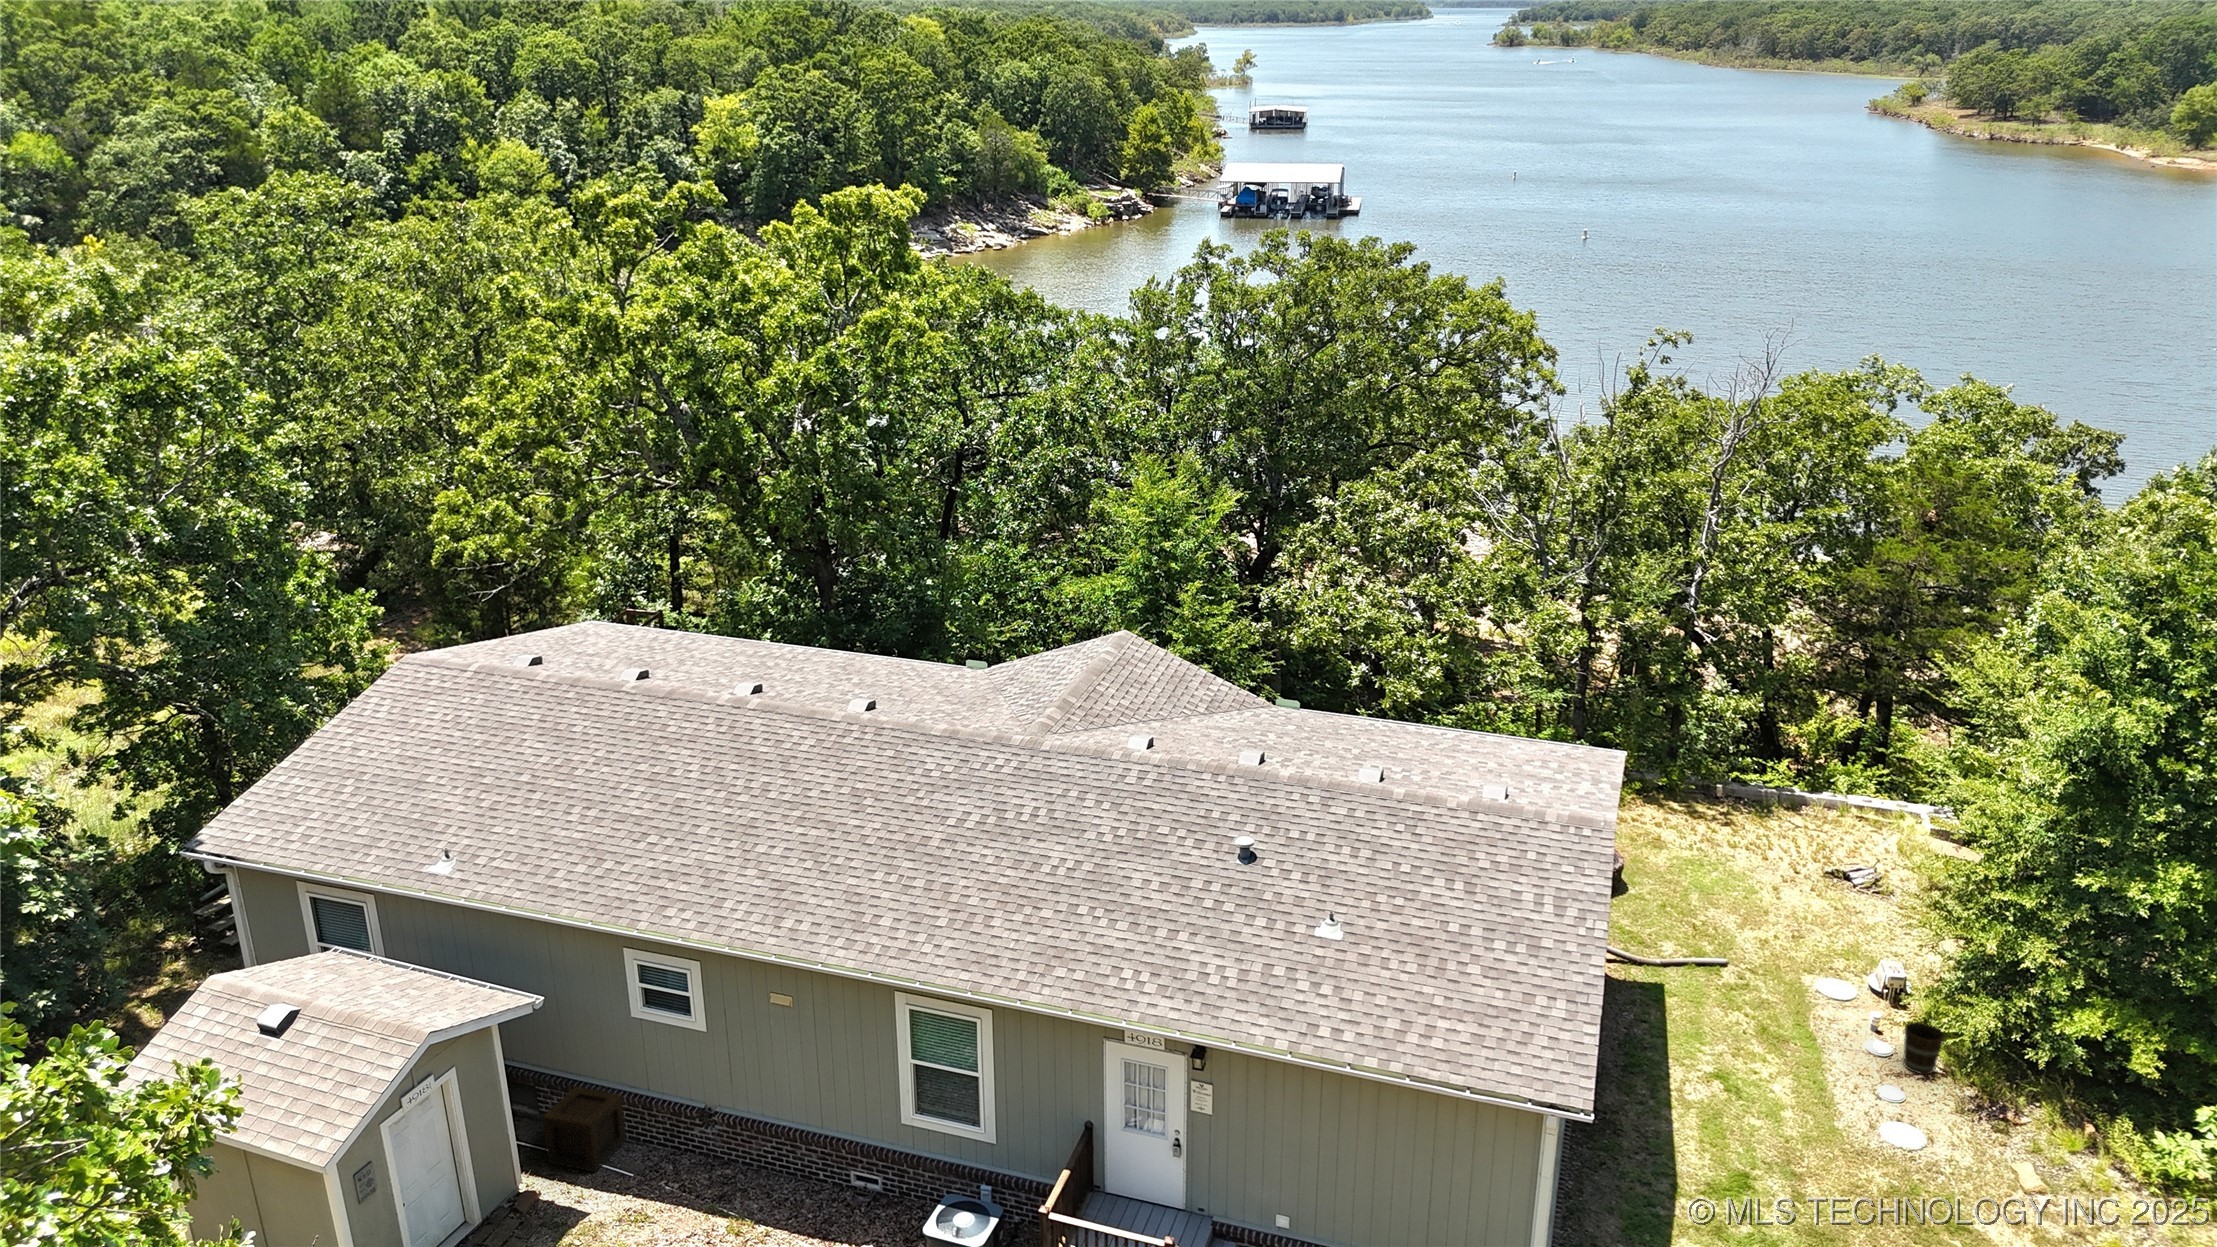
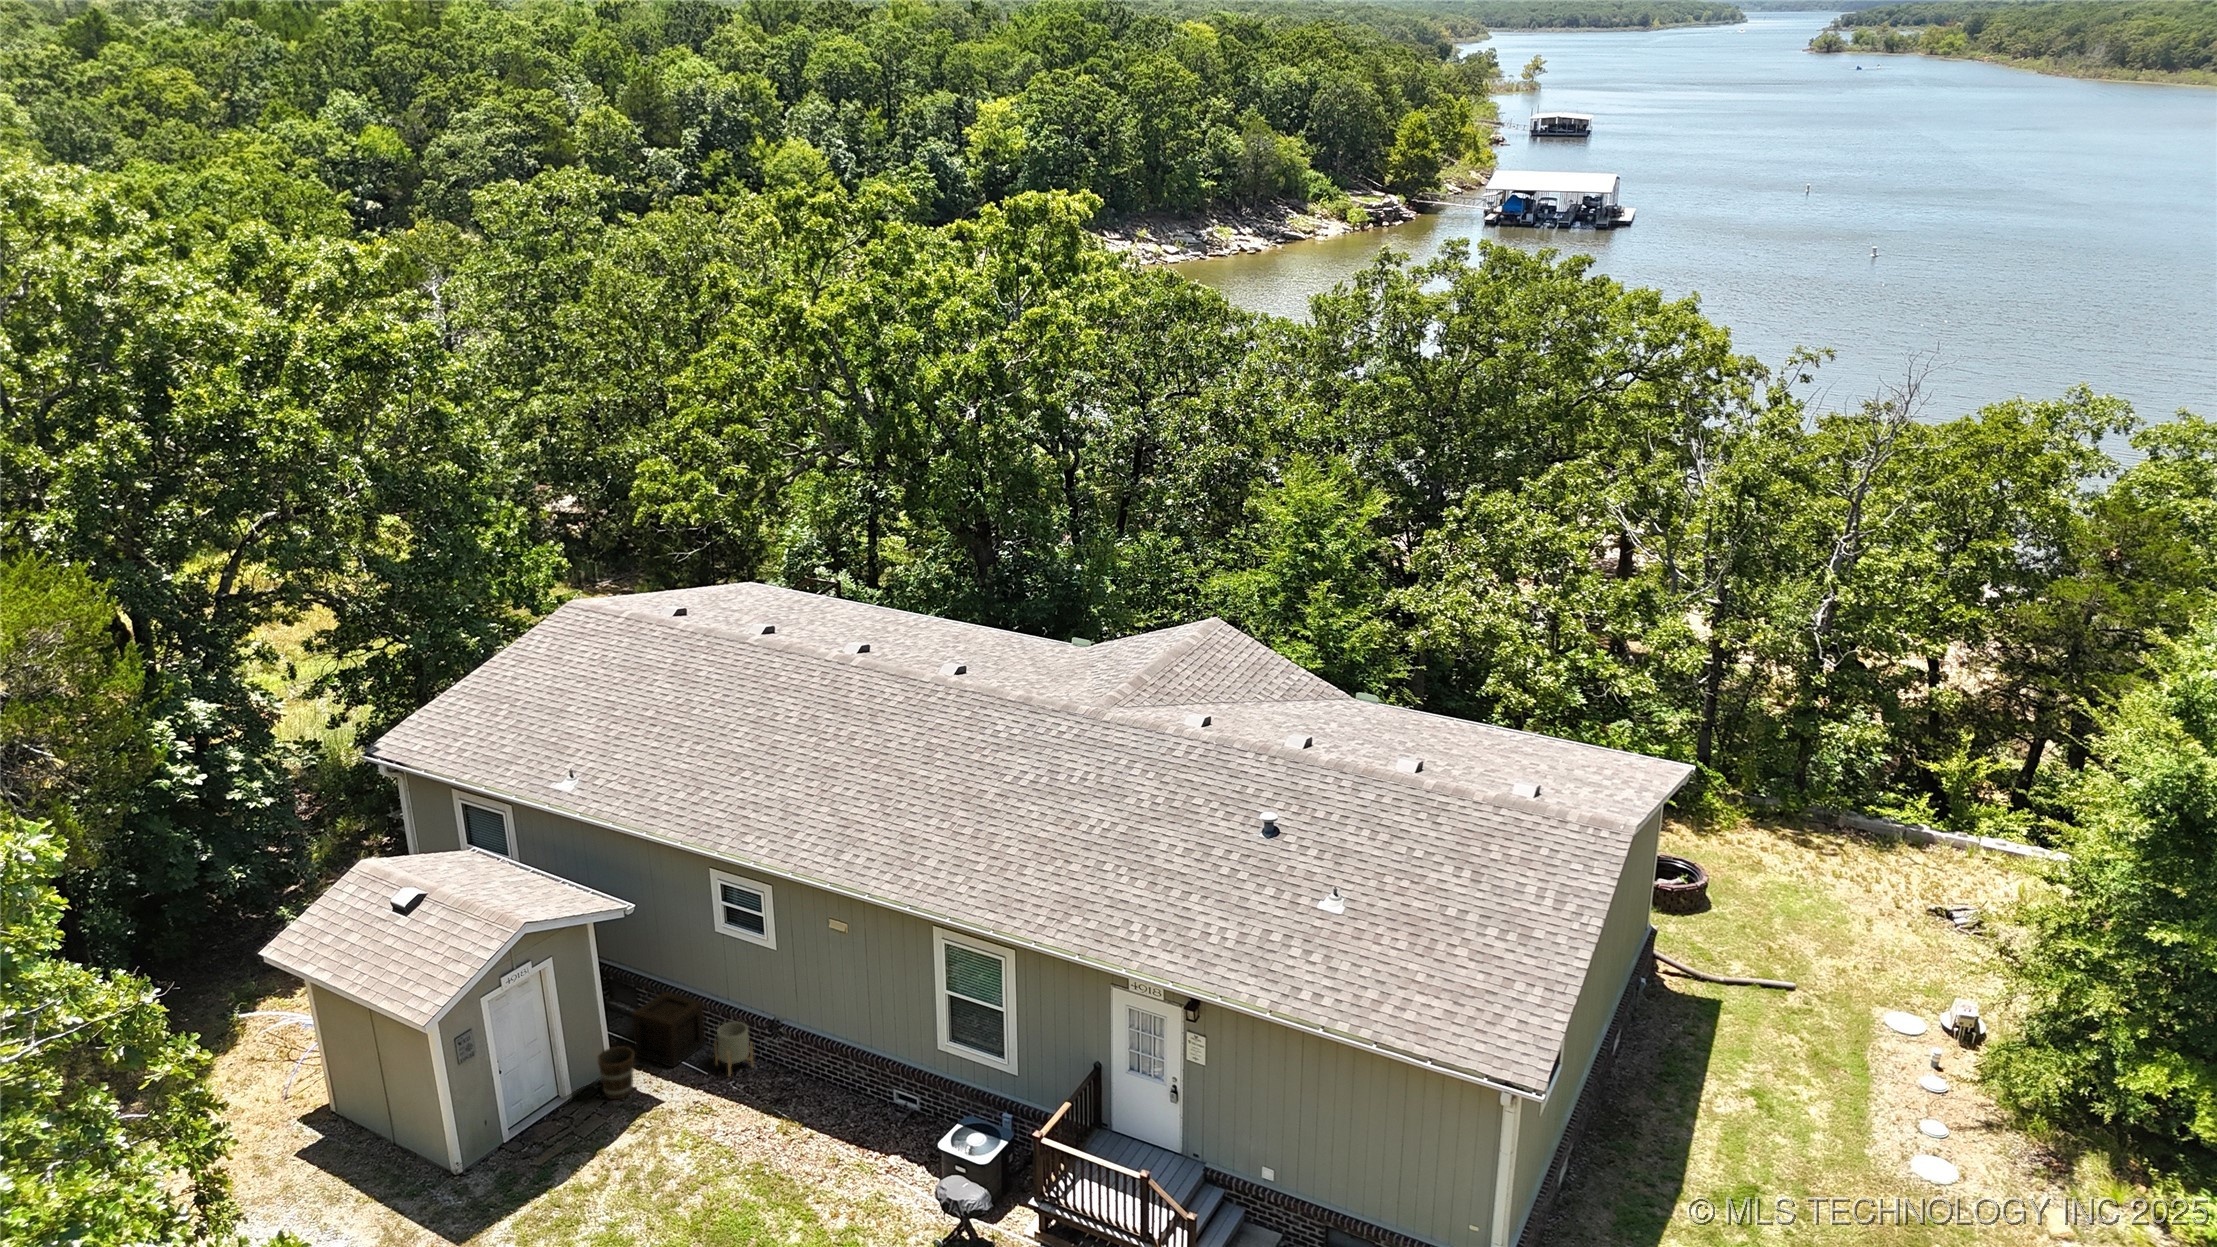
bucket: present [1904,1022,1944,1075] -> present [598,1046,634,1099]
planter: none [640,1113,686,1175] -> present [714,1022,753,1076]

